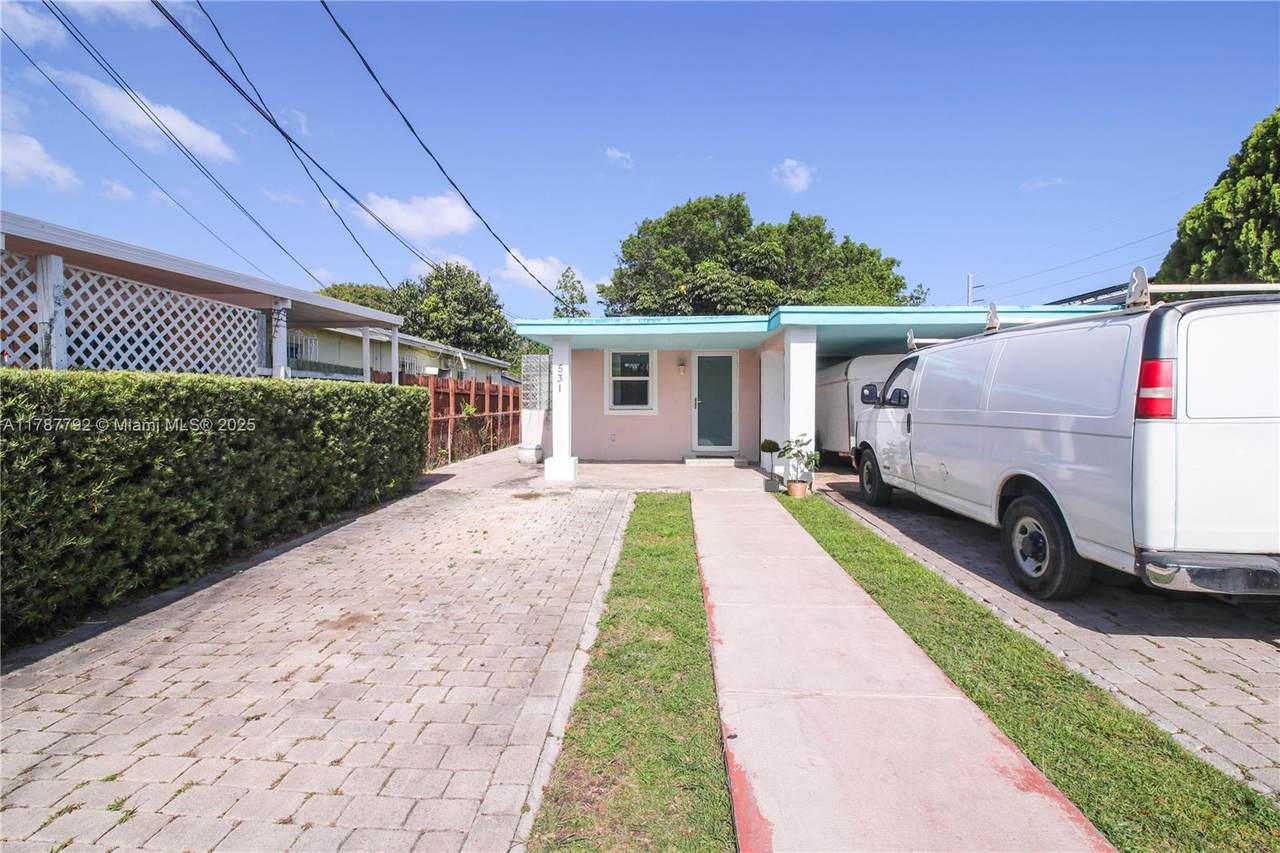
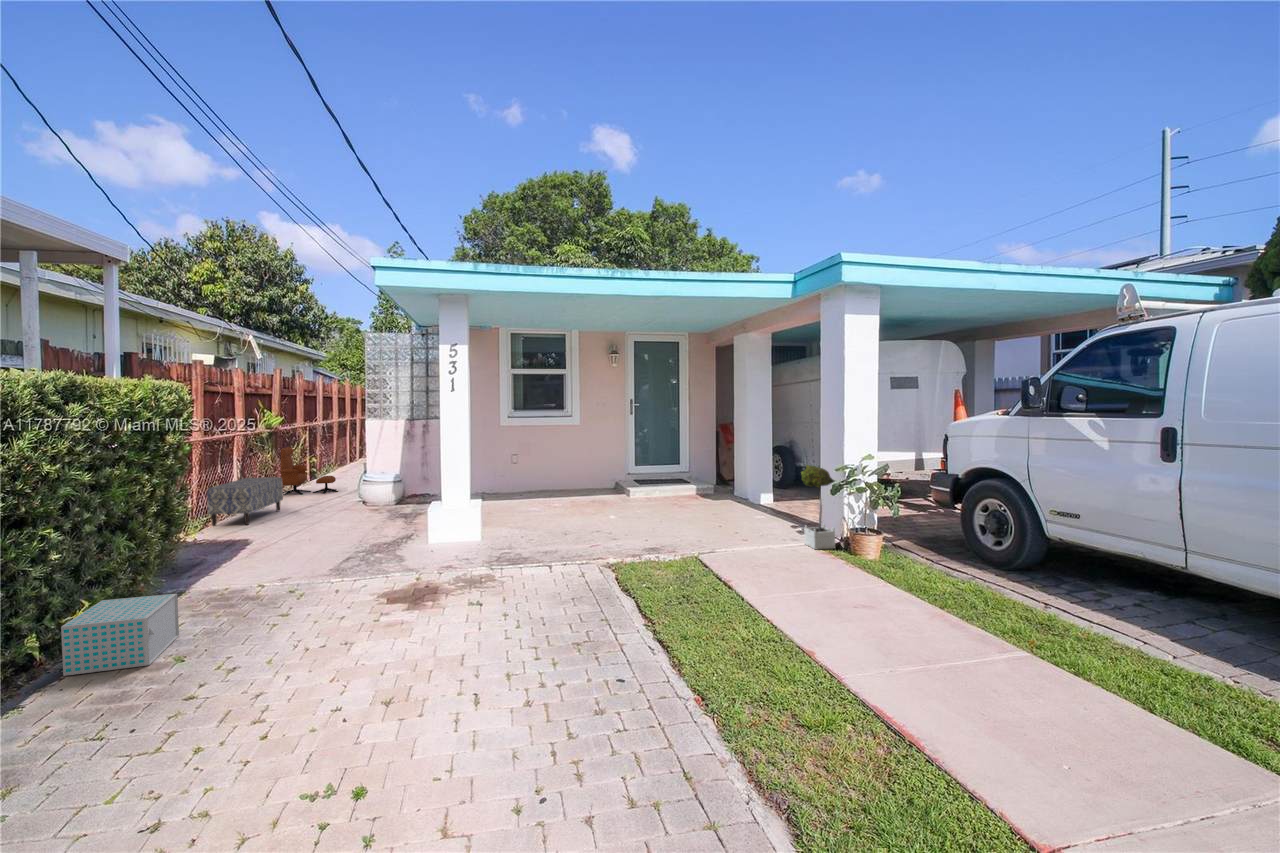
lounge chair: none [474,427,508,458] -> present [280,447,338,495]
bench: none [435,444,474,470] -> present [207,477,283,526]
storage box: none [387,482,426,507] -> present [61,594,179,676]

